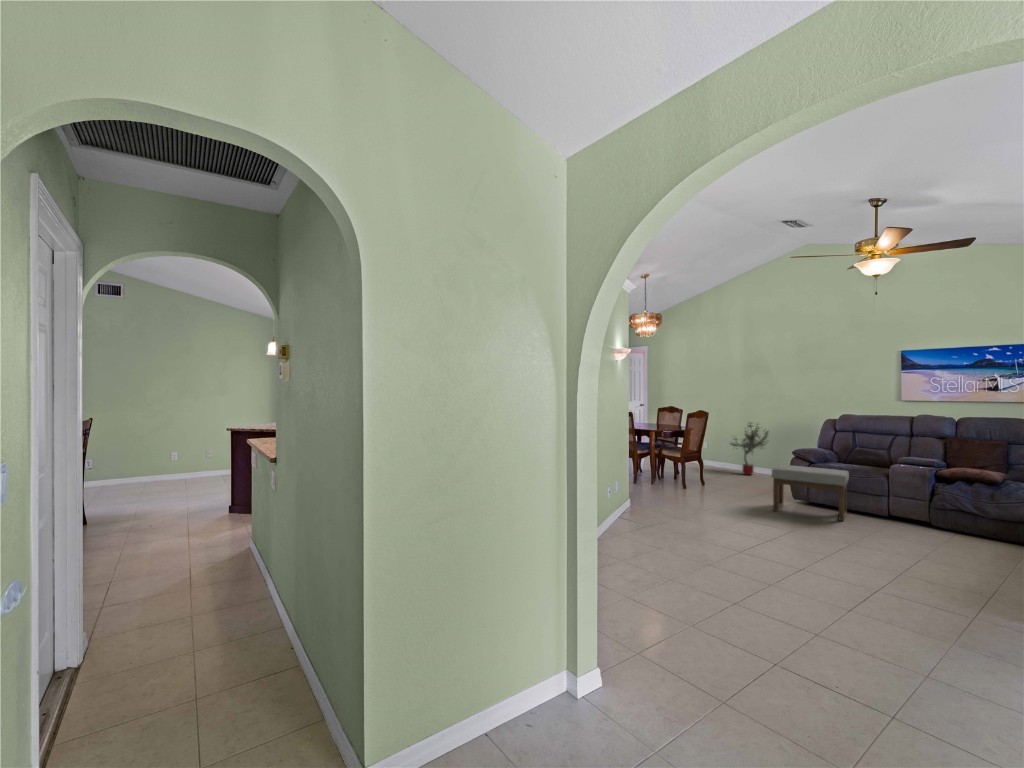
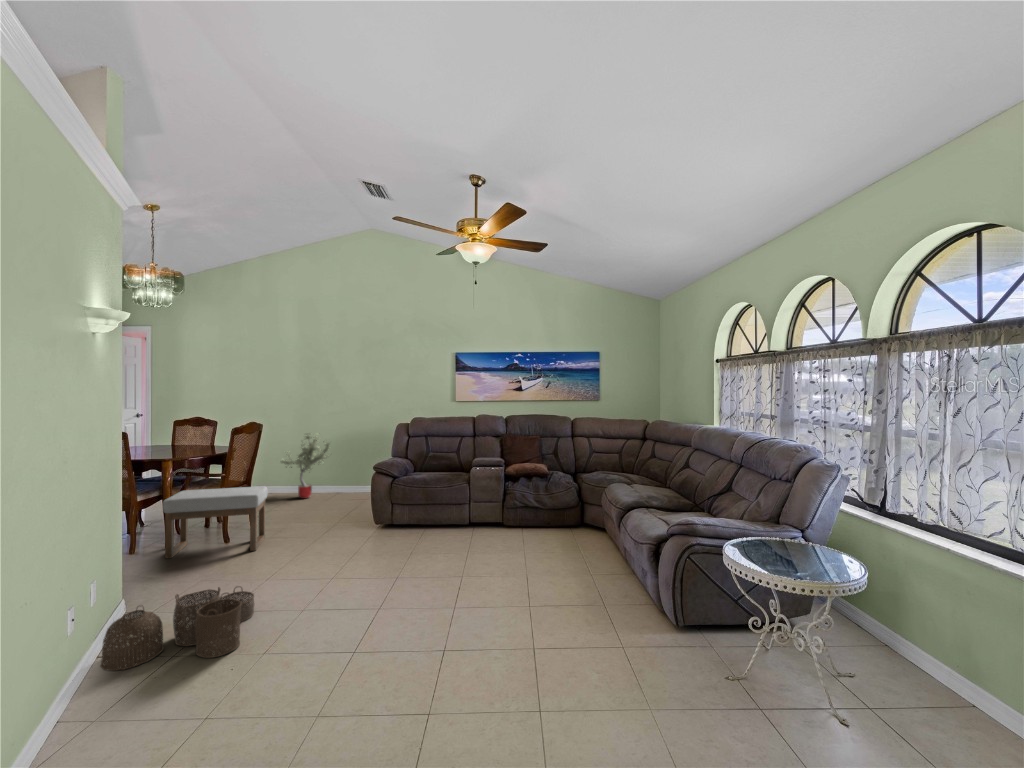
ottoman: present [772,465,849,521] -> present [163,486,268,558]
woven basket: none [620,496,690,531] -> present [100,586,254,671]

